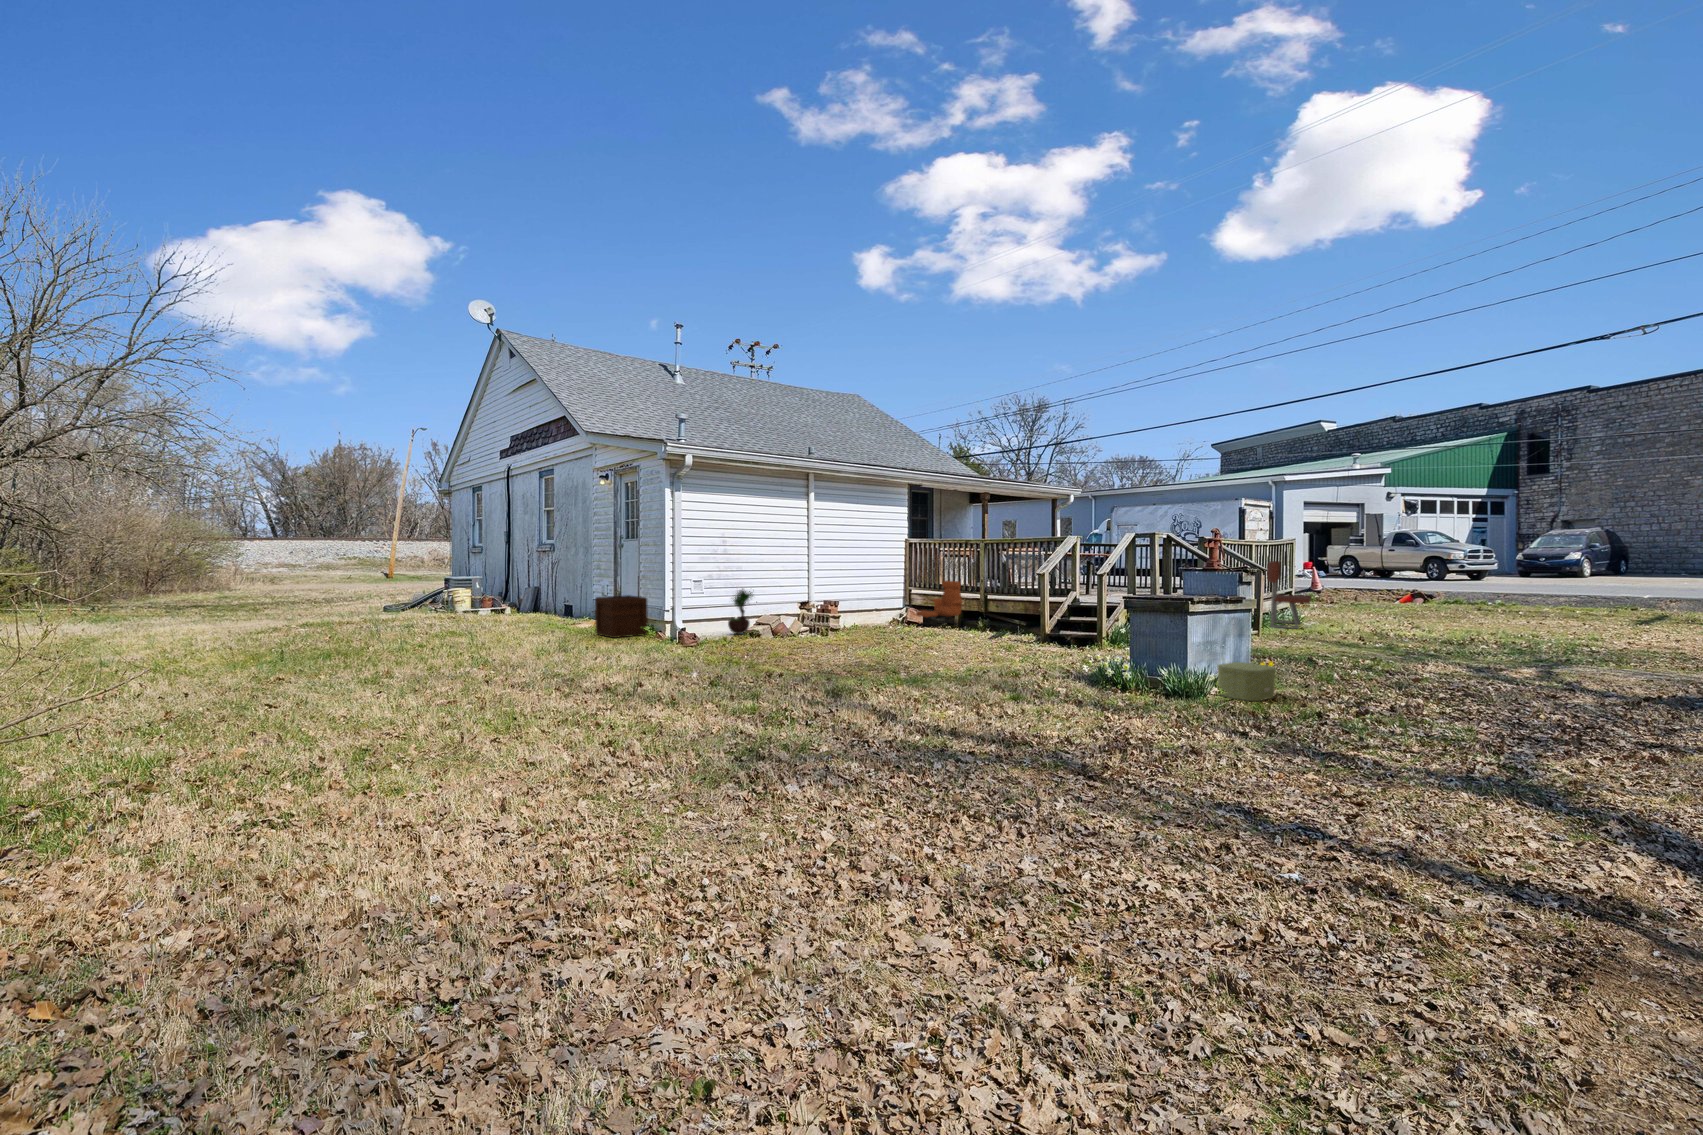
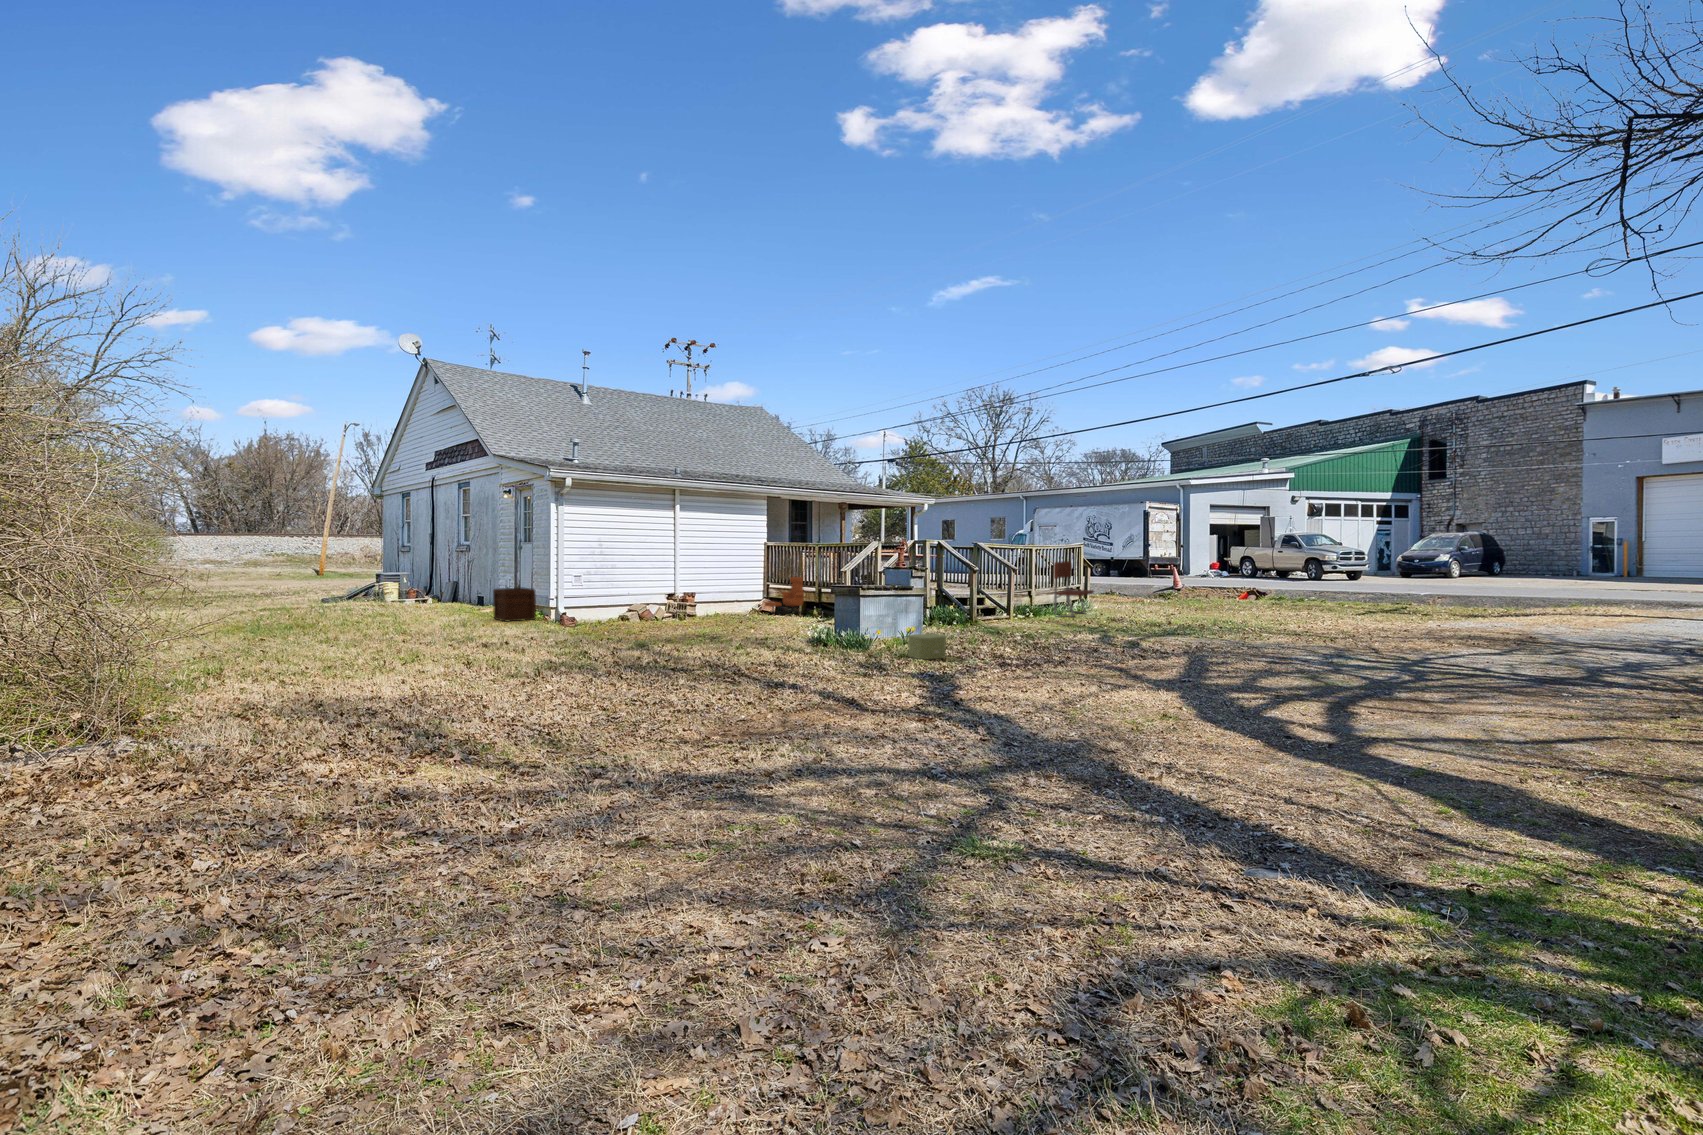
potted tree: present [728,589,753,634] -> none [601,579,624,619]

